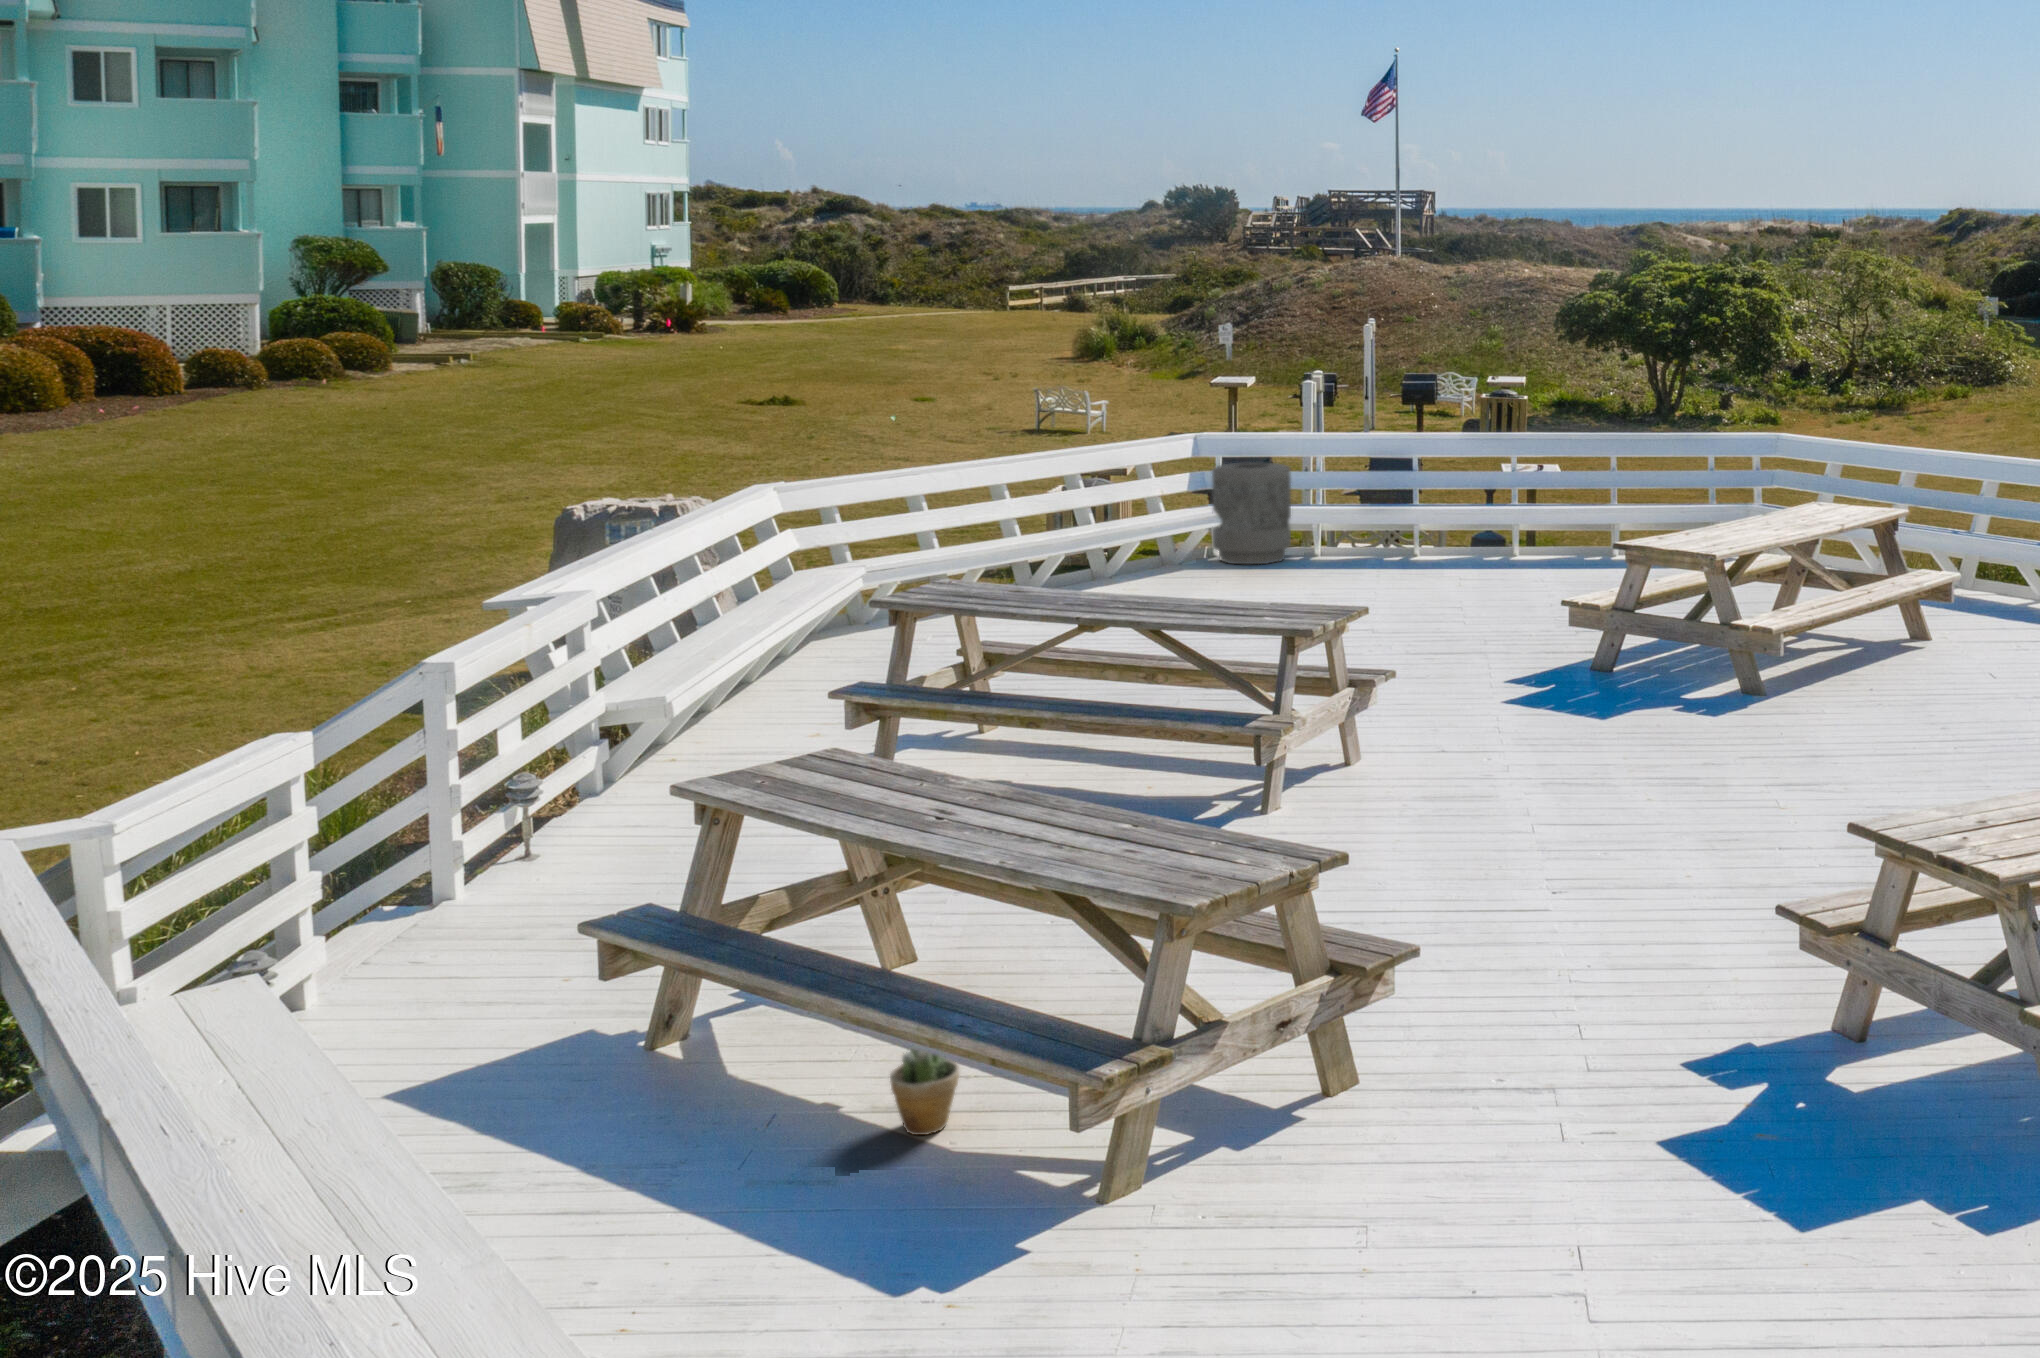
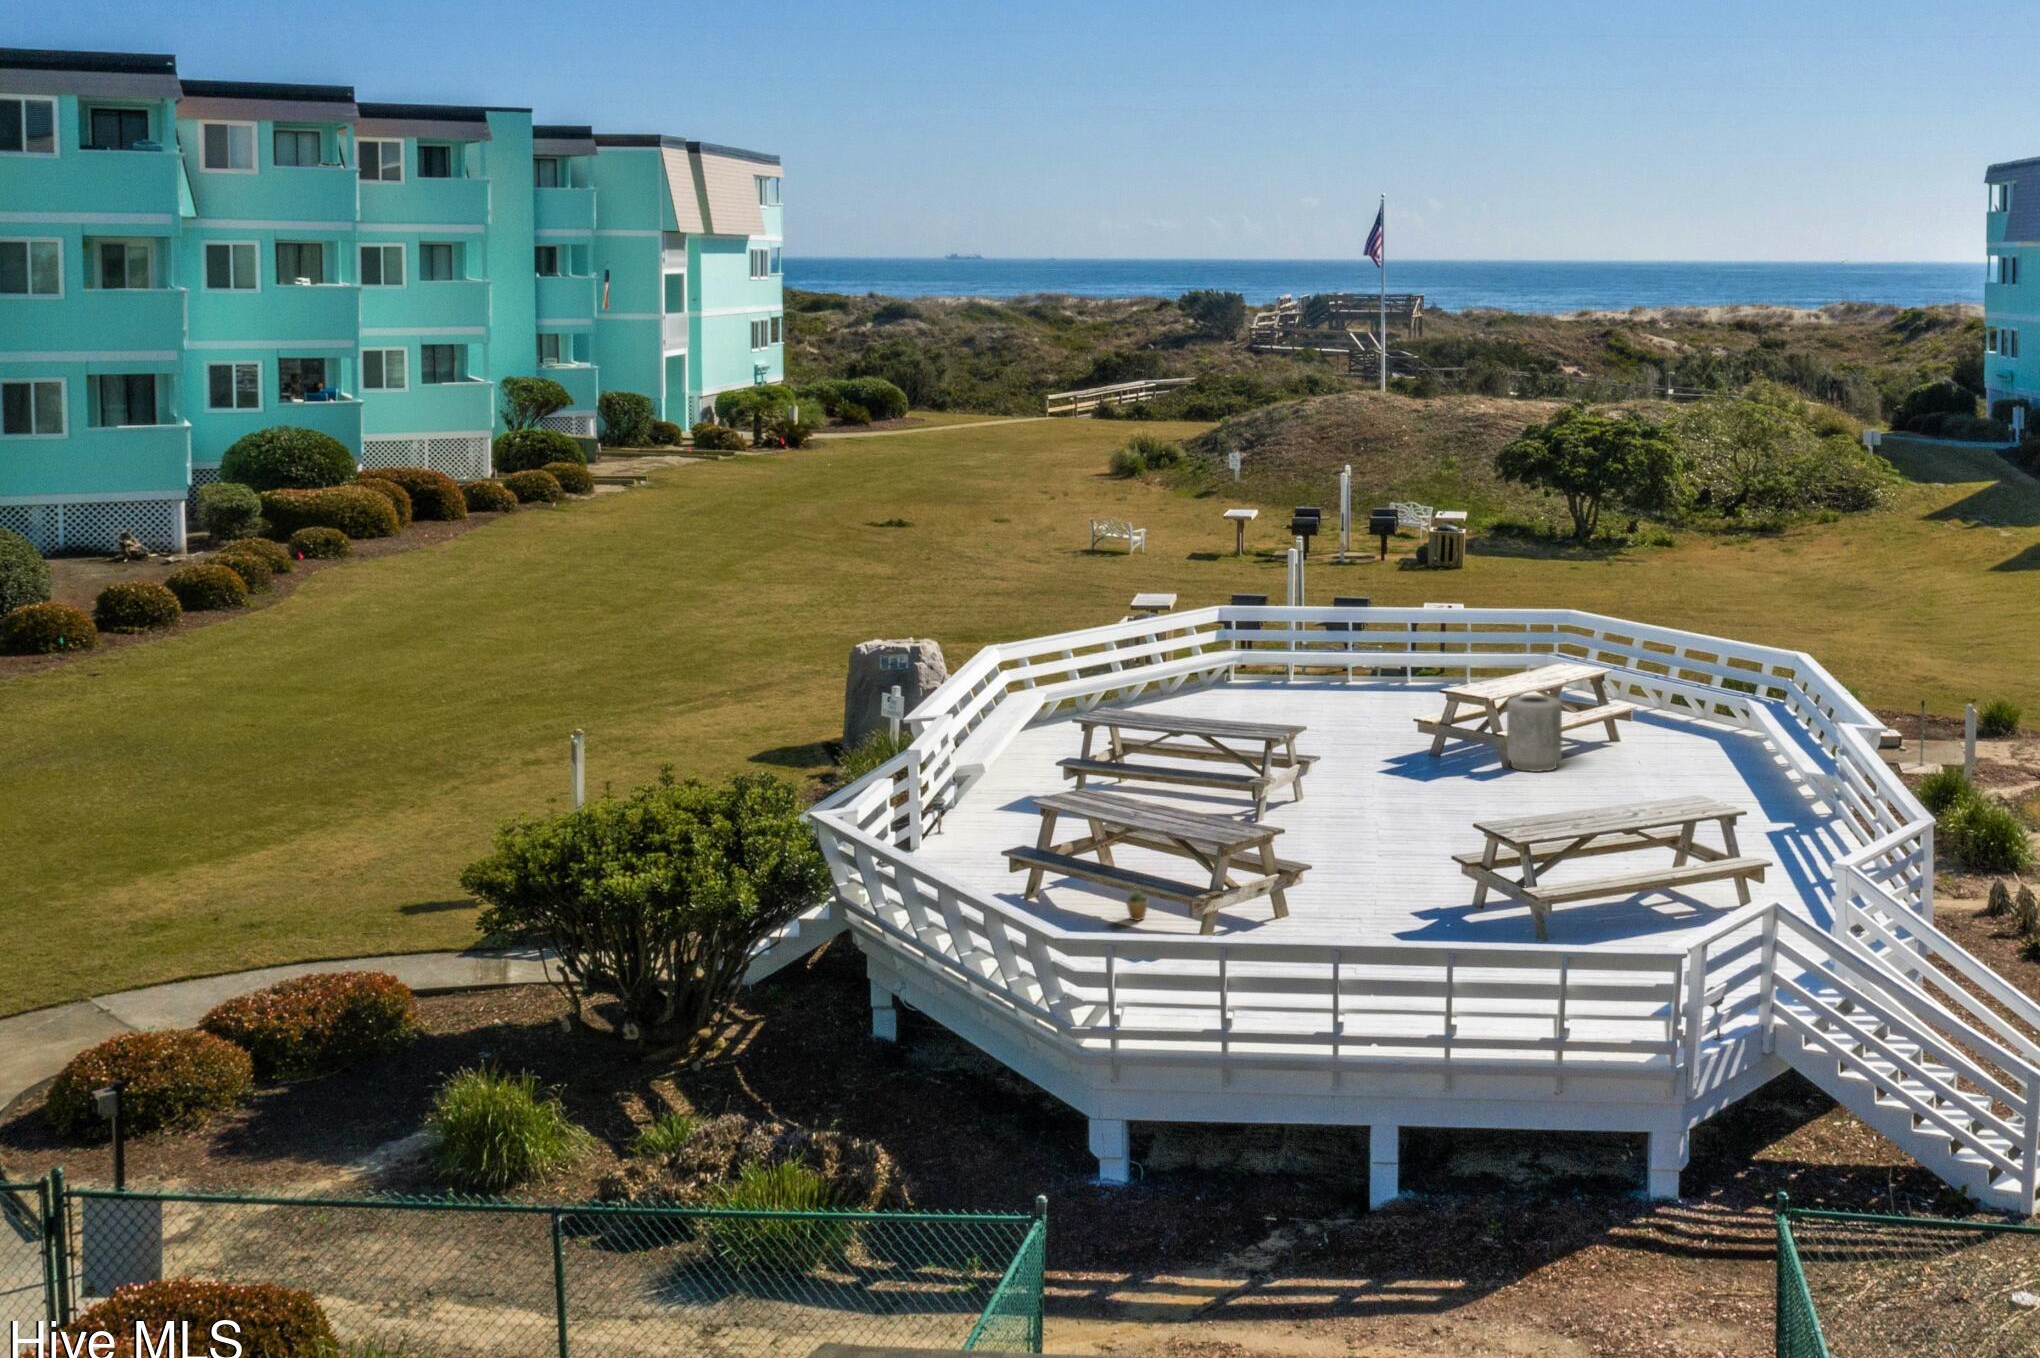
trash can: present [1212,462,1291,564] -> present [1507,695,1562,772]

